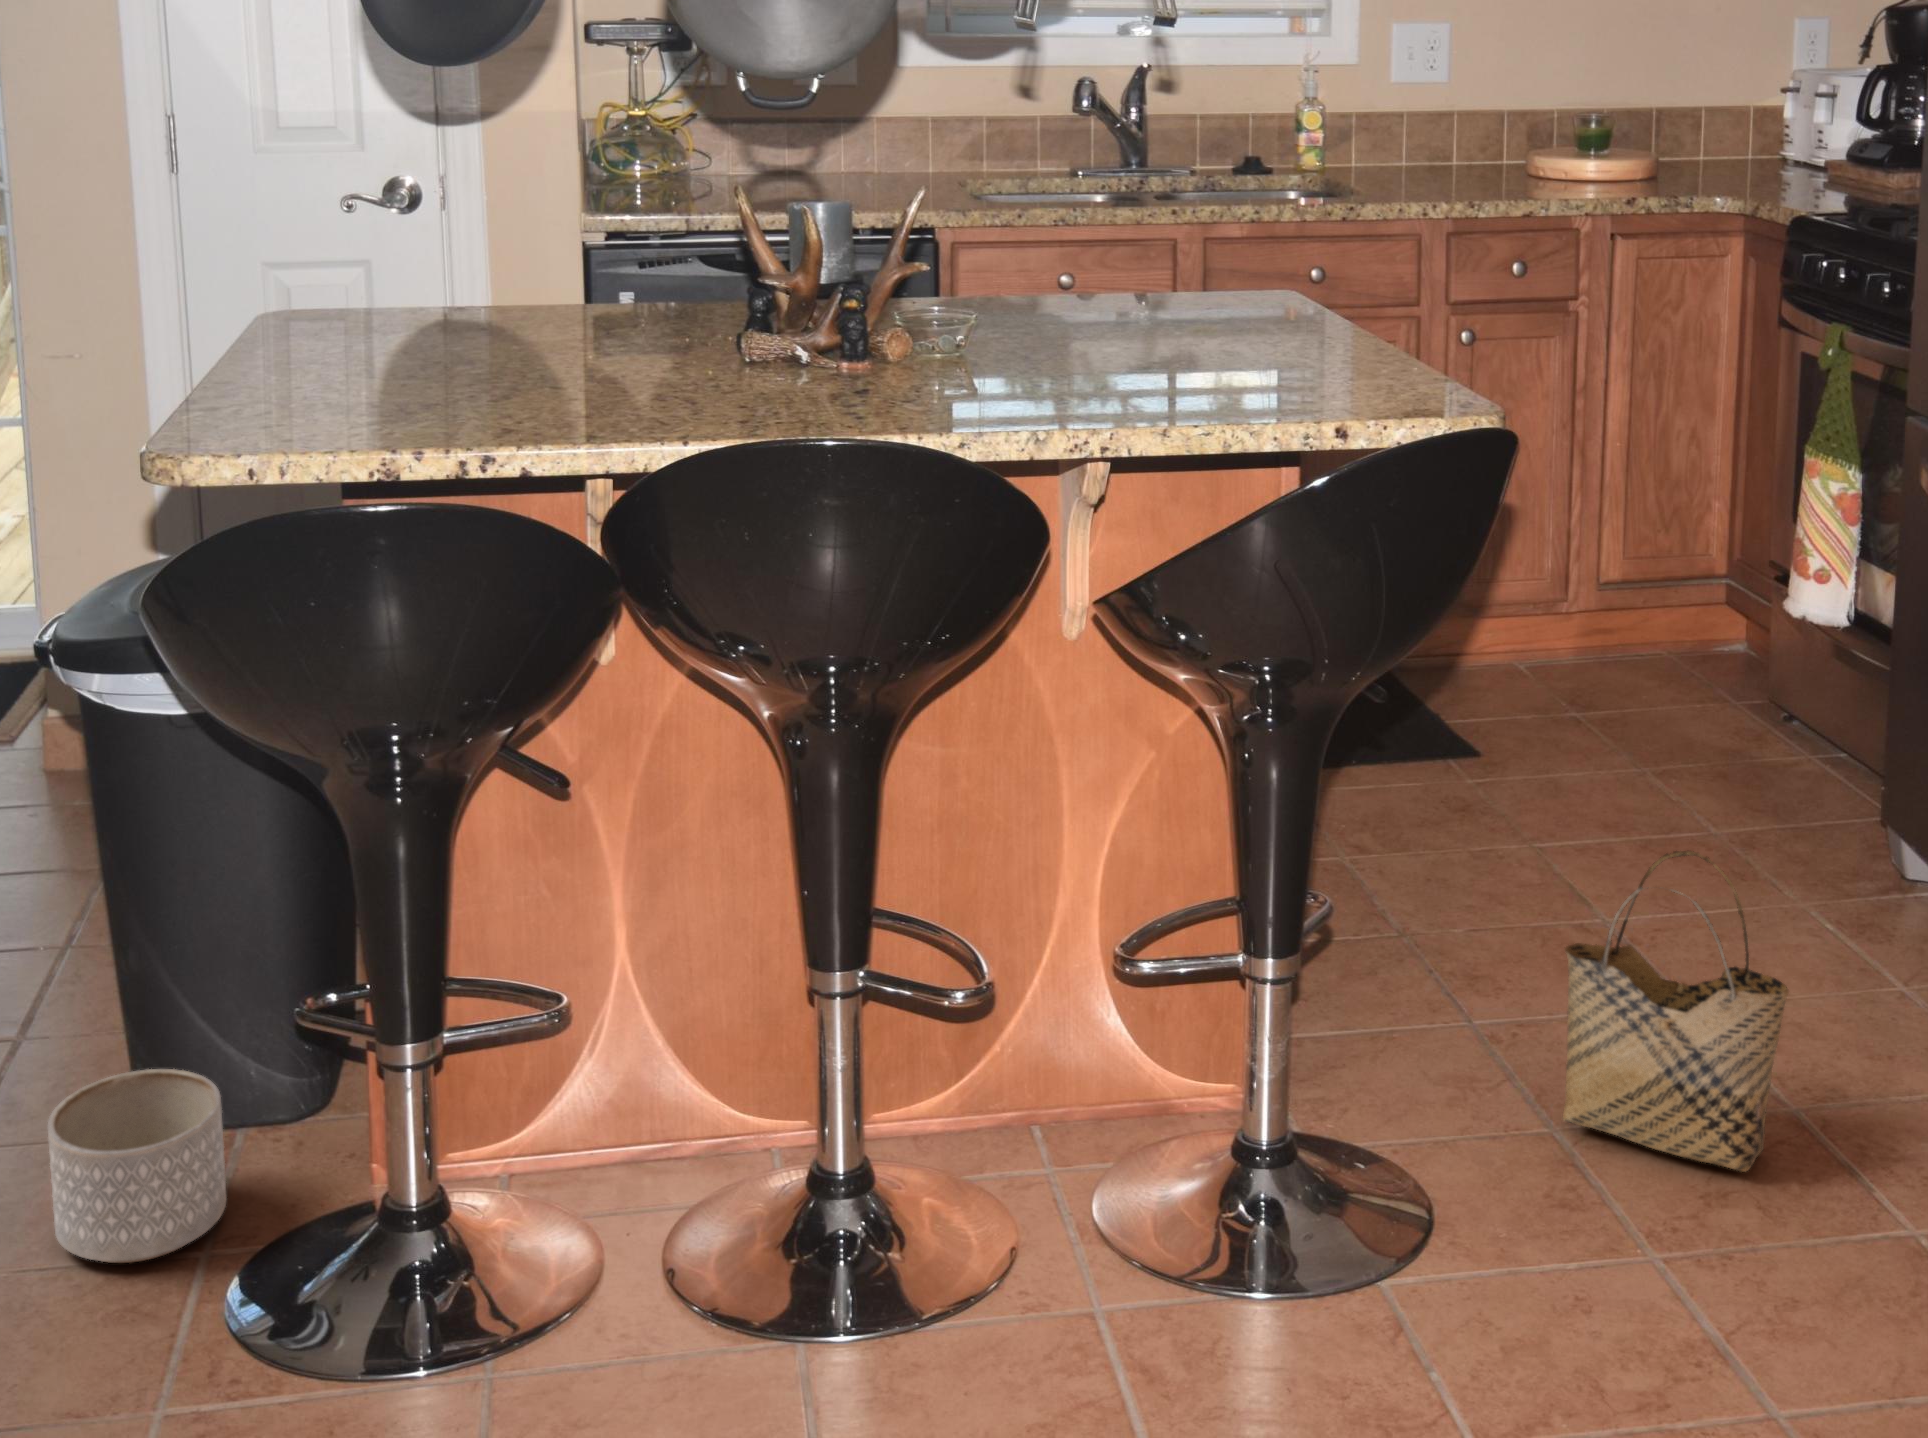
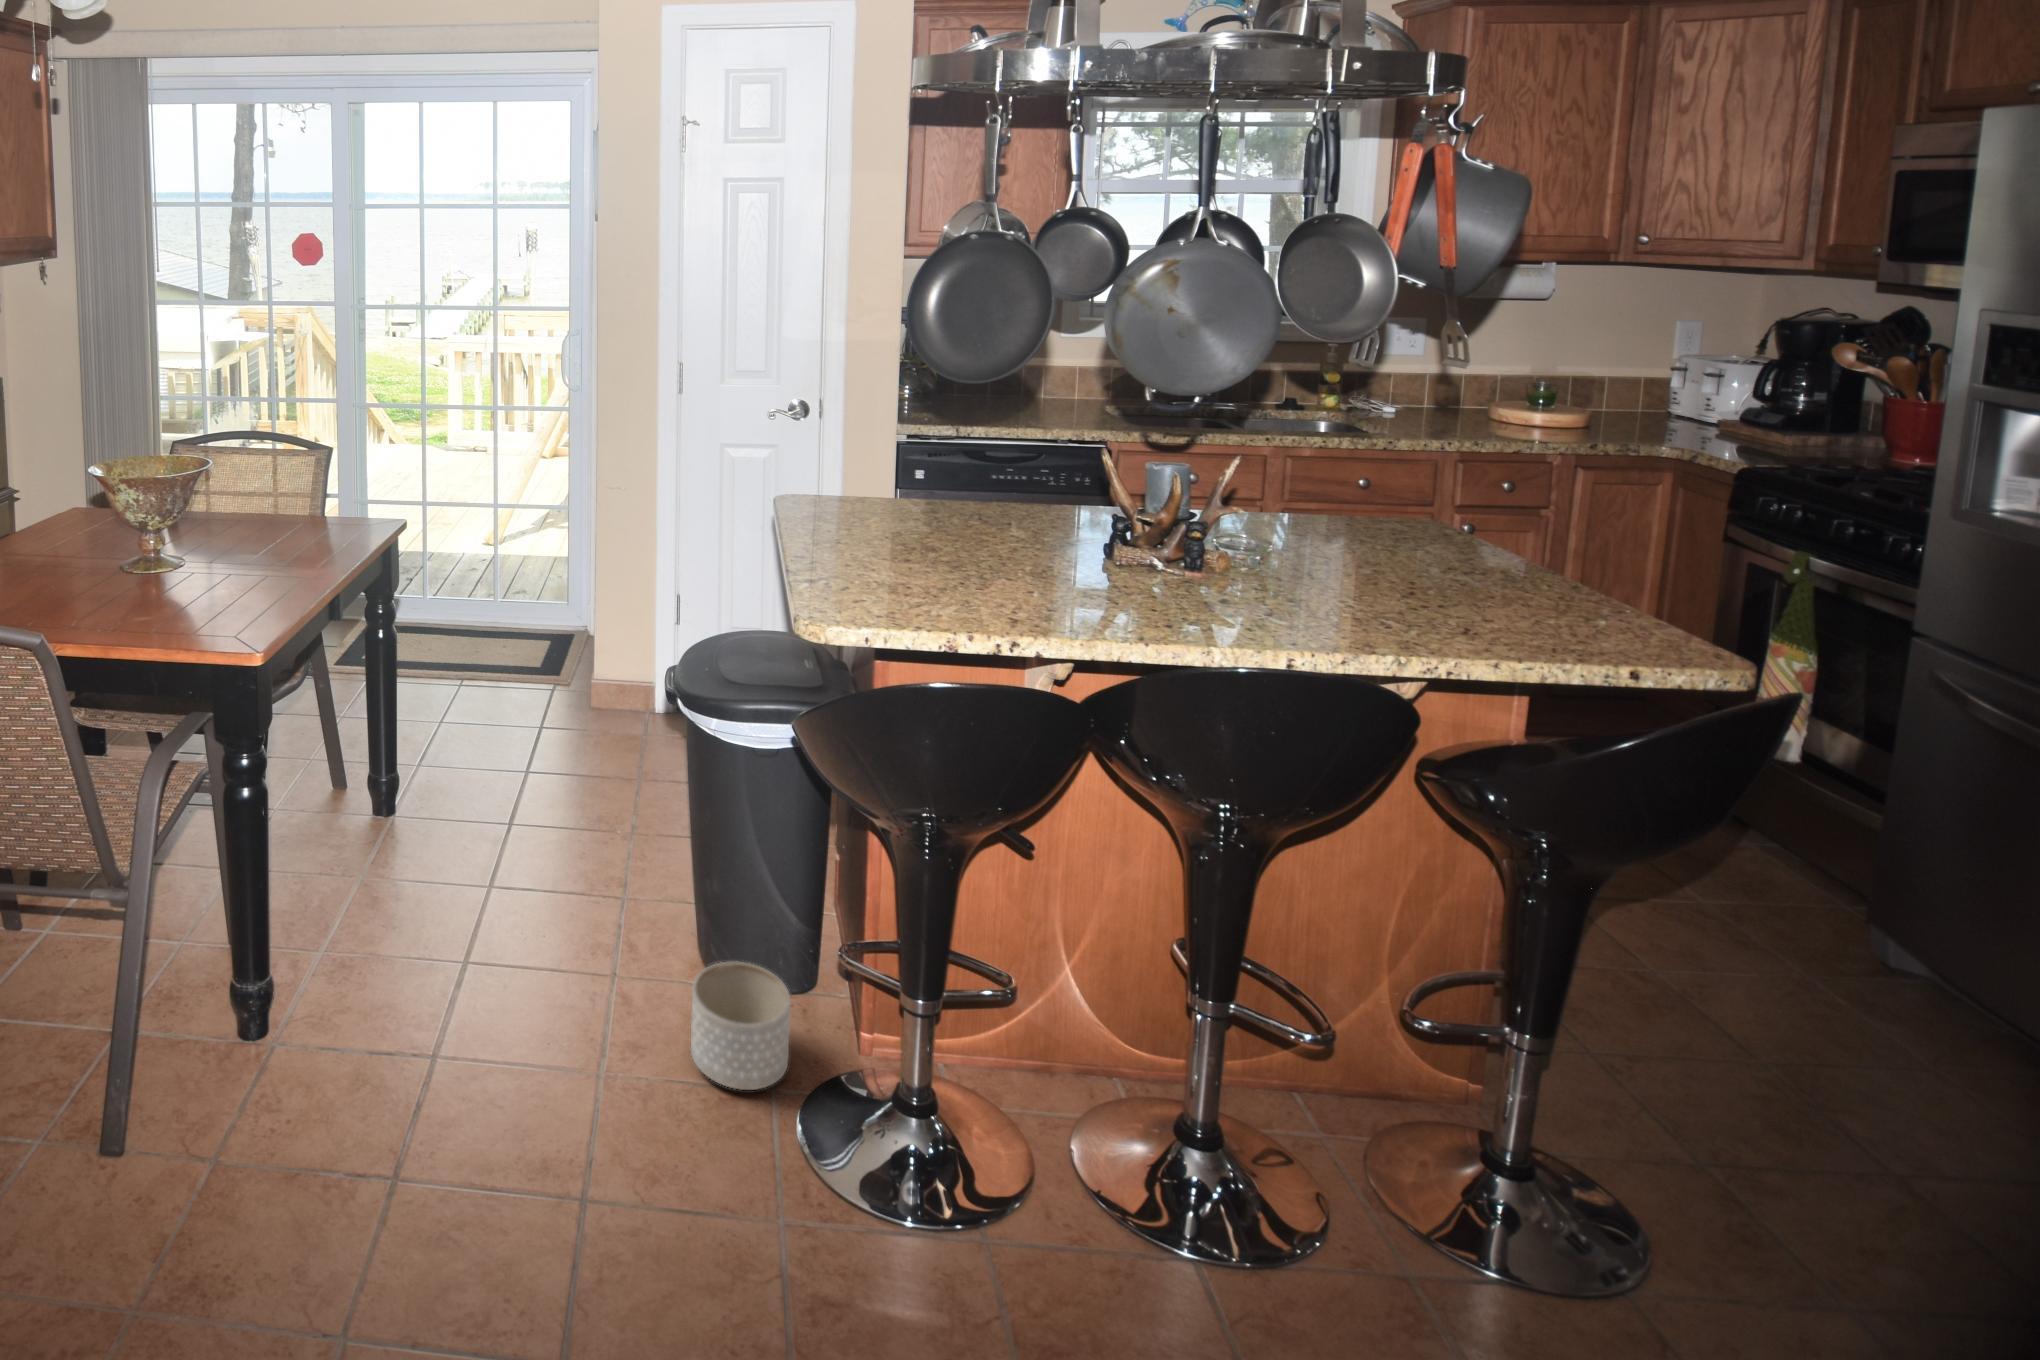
woven basket: present [1563,851,1789,1172] -> none [1742,986,1980,1251]

